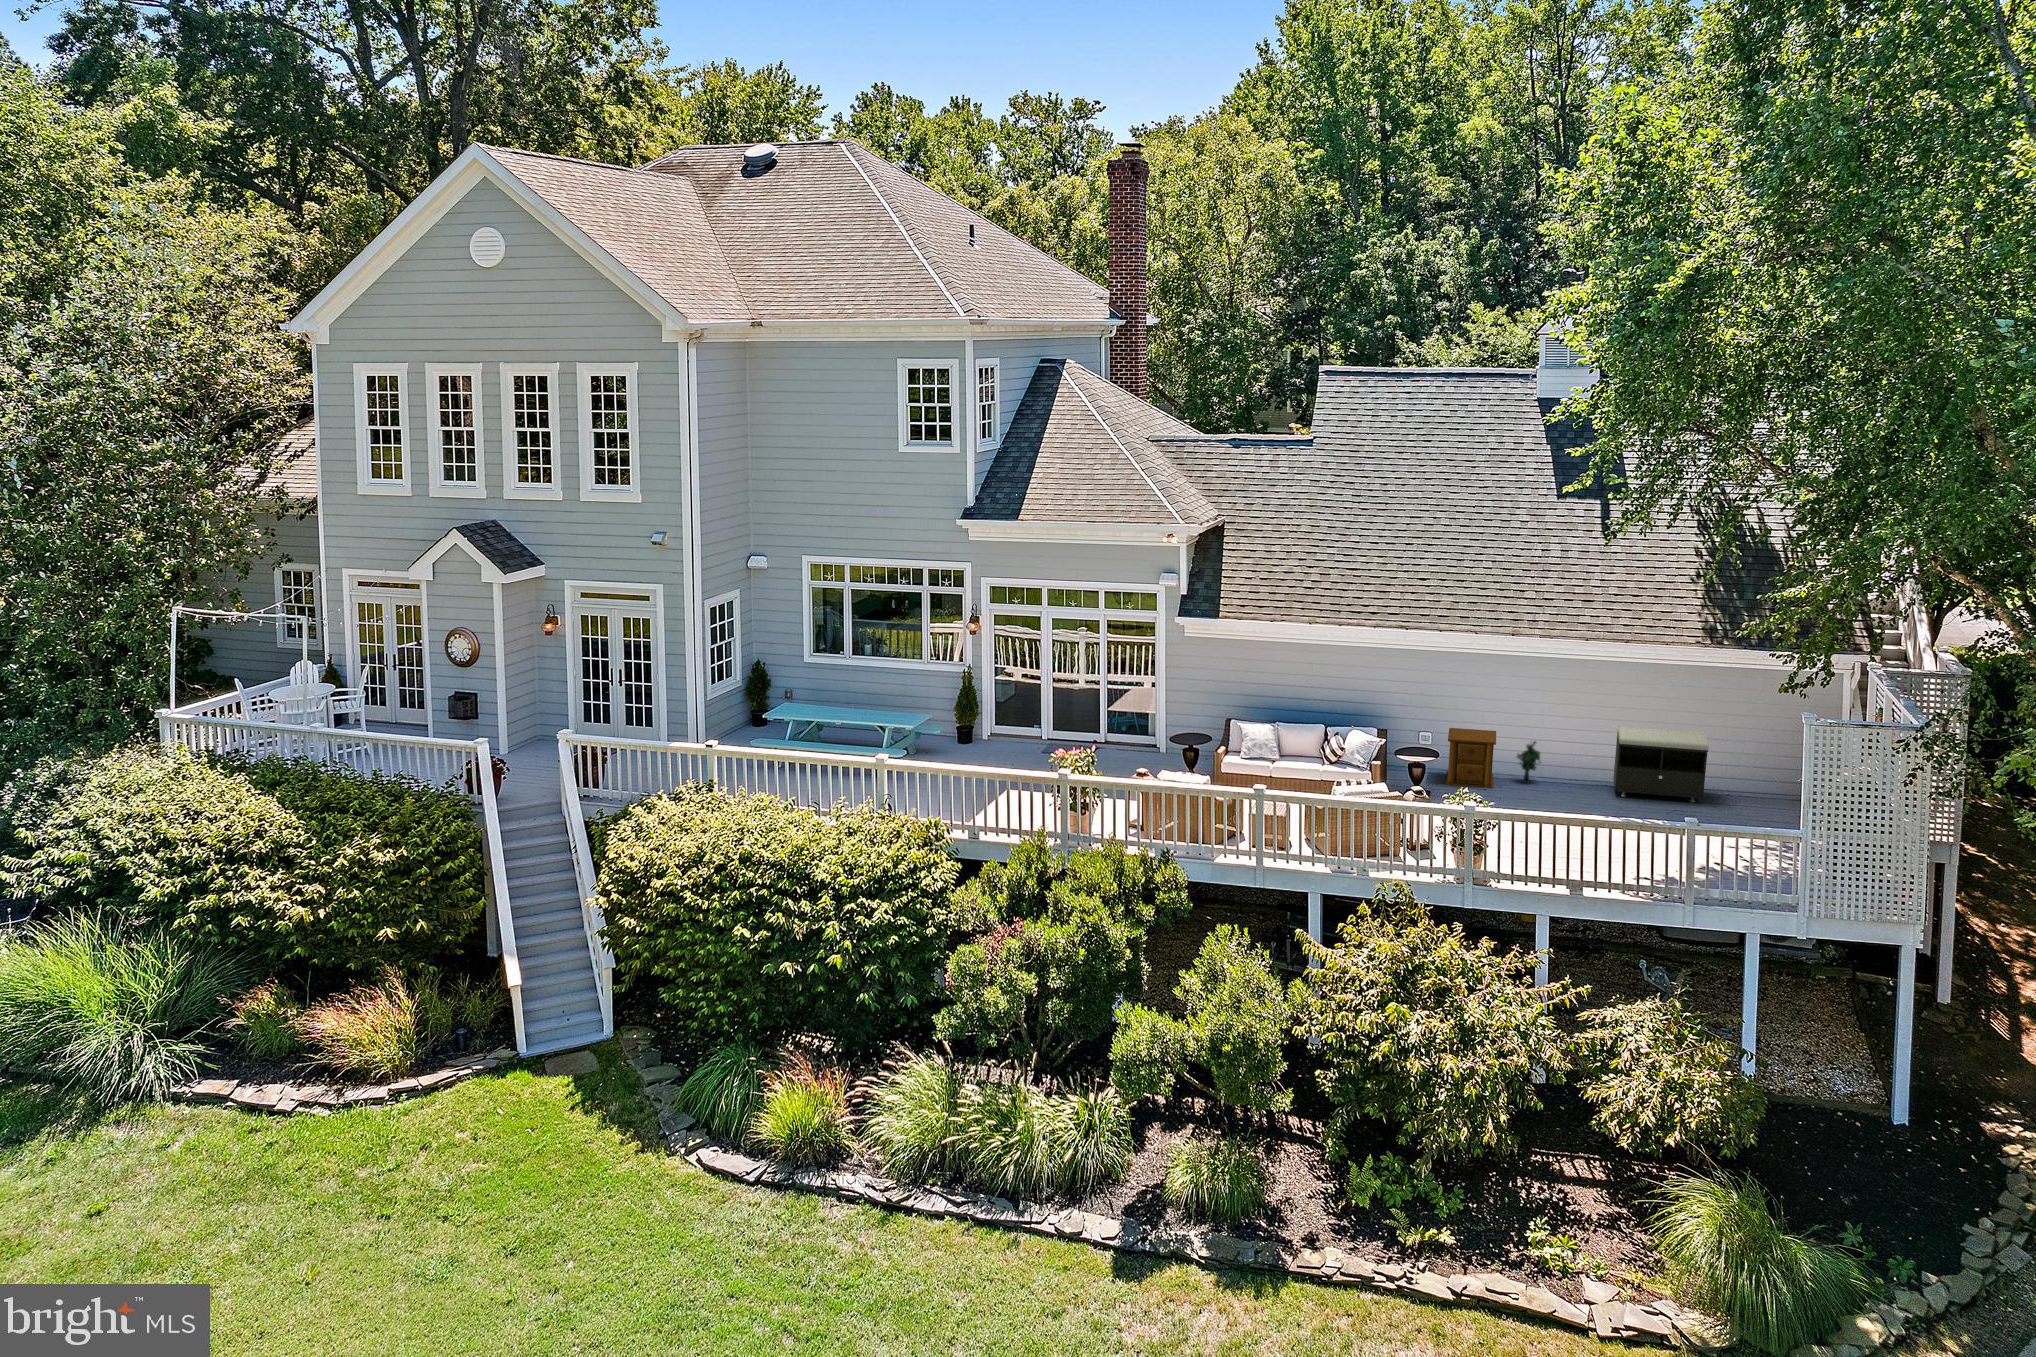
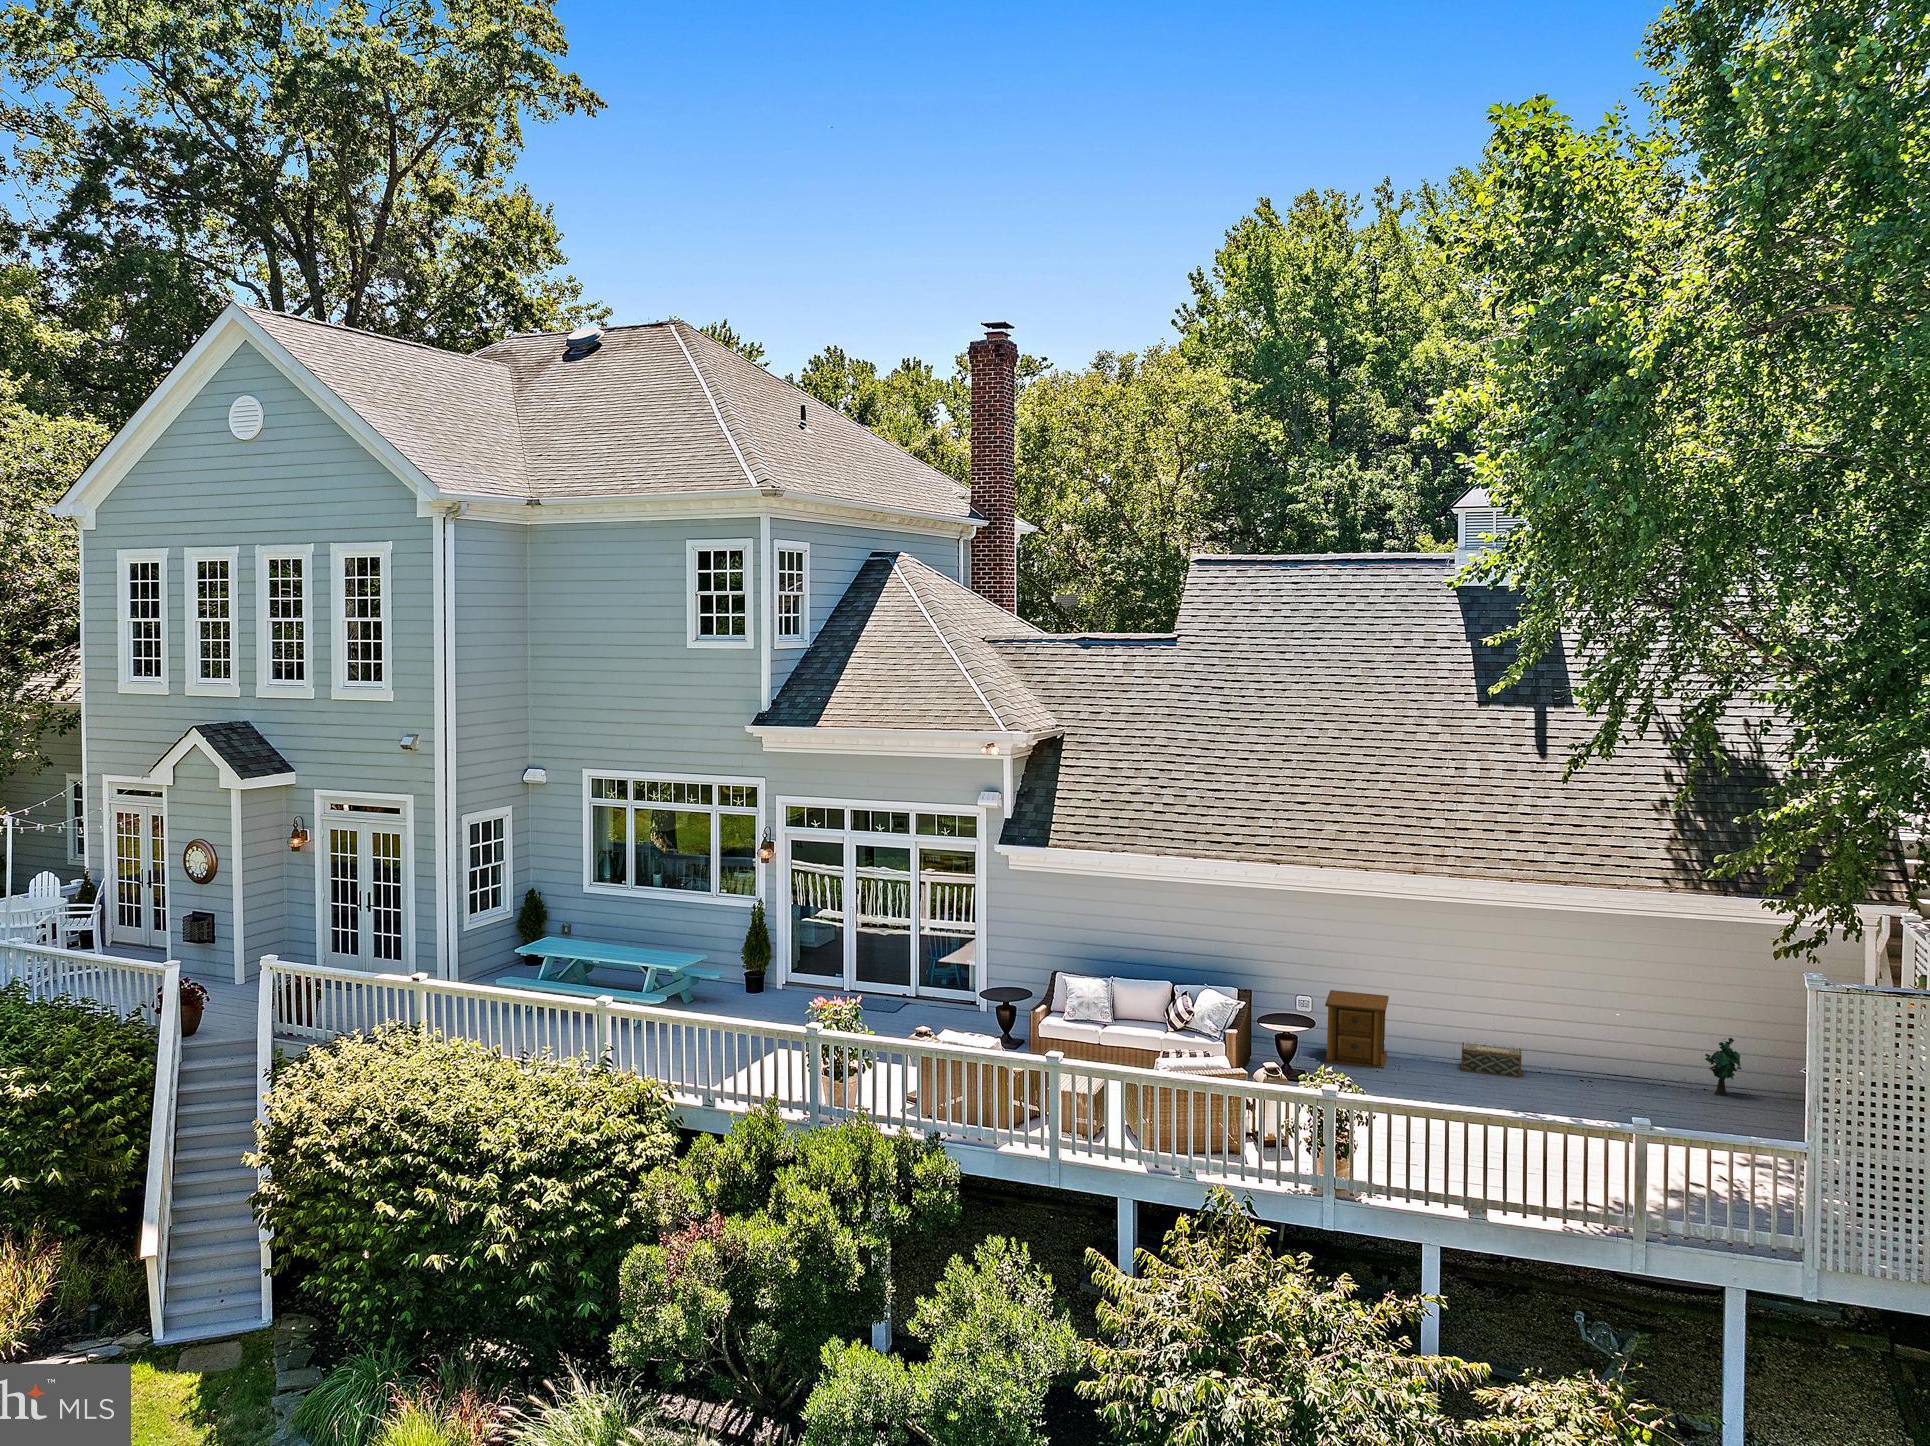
storage bench: present [1613,727,1709,802] -> none [1539,994,1656,1096]
decorative plant: present [1517,741,1540,783] -> present [1705,1038,1741,1096]
woven basket: none [1553,765,1601,792] -> present [1461,1042,1521,1077]

